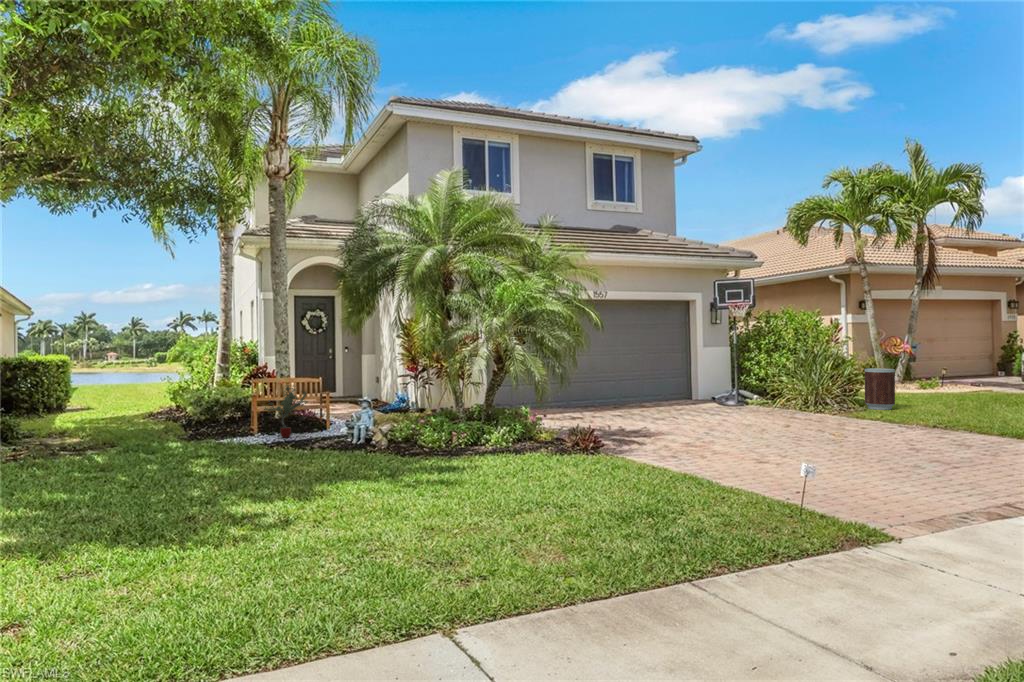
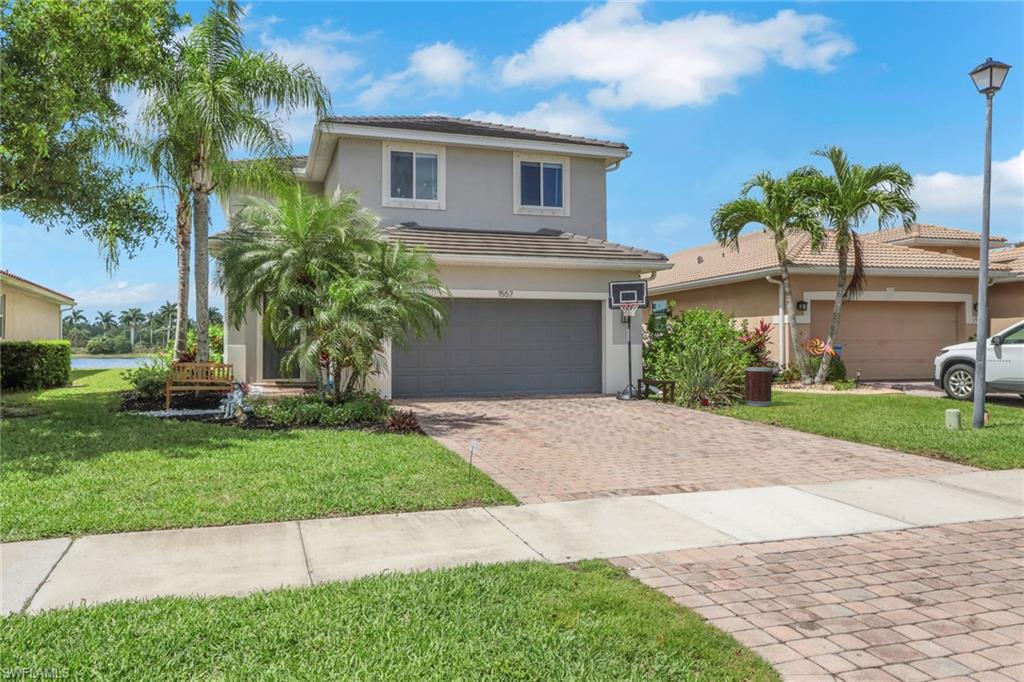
bench: none [743,384,788,408] -> present [637,379,676,402]
potted tree: present [264,385,307,438] -> present [691,368,720,406]

